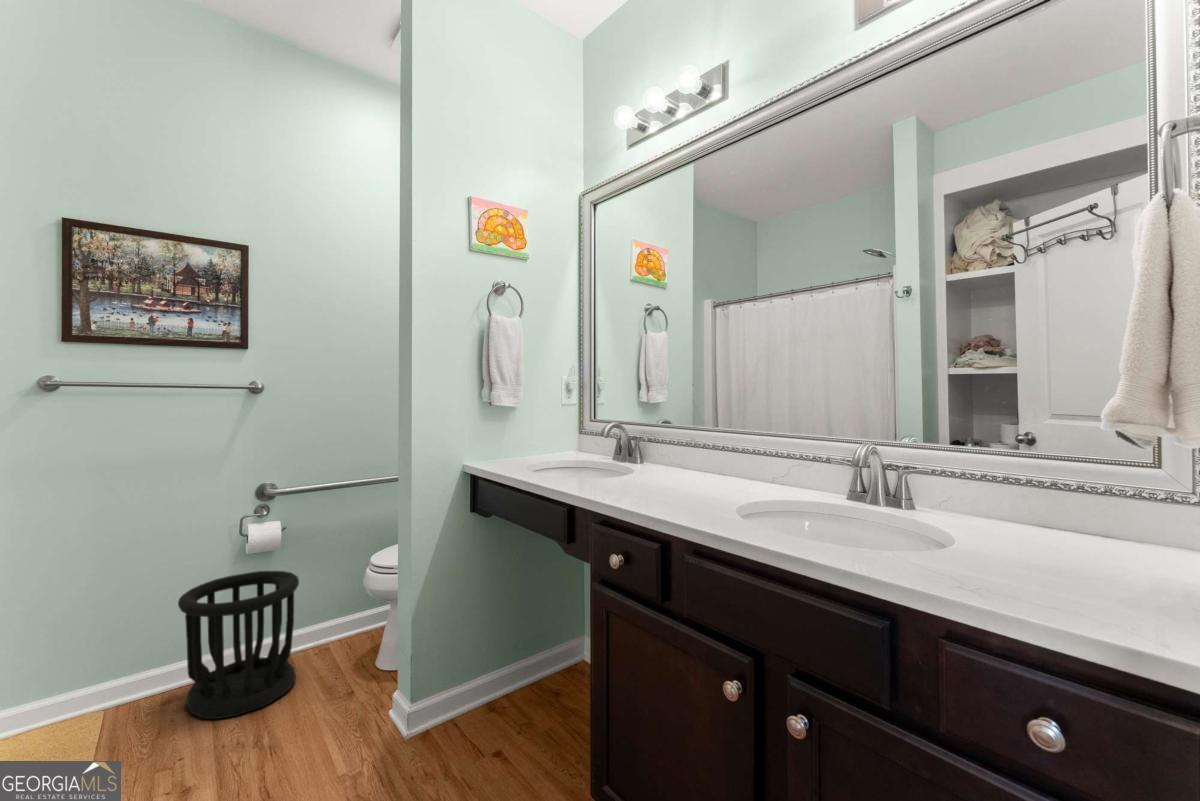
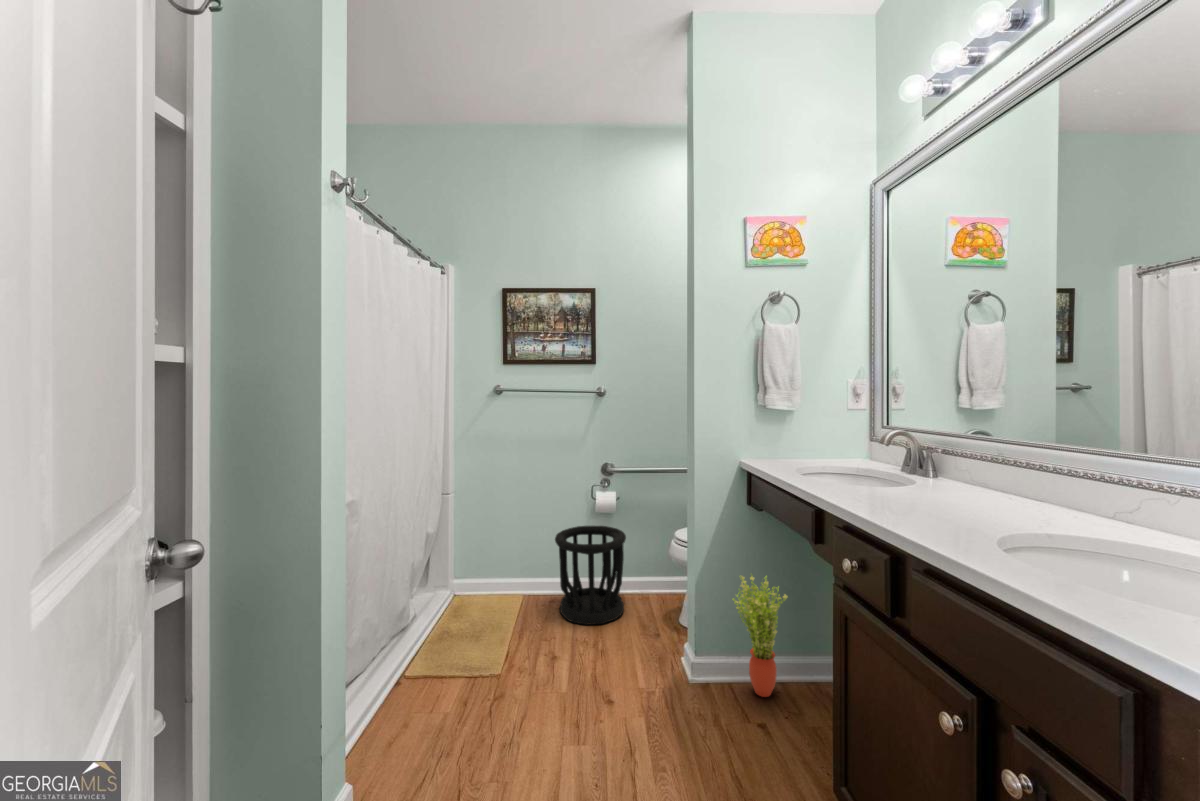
potted plant: none [461,585,518,718] -> present [733,576,787,697]

